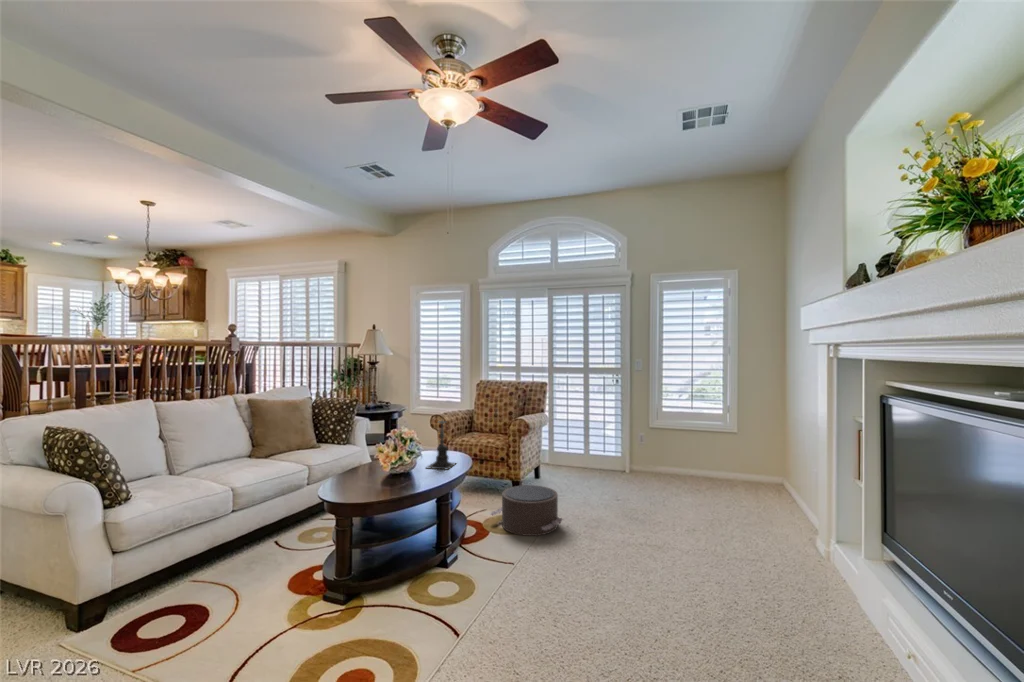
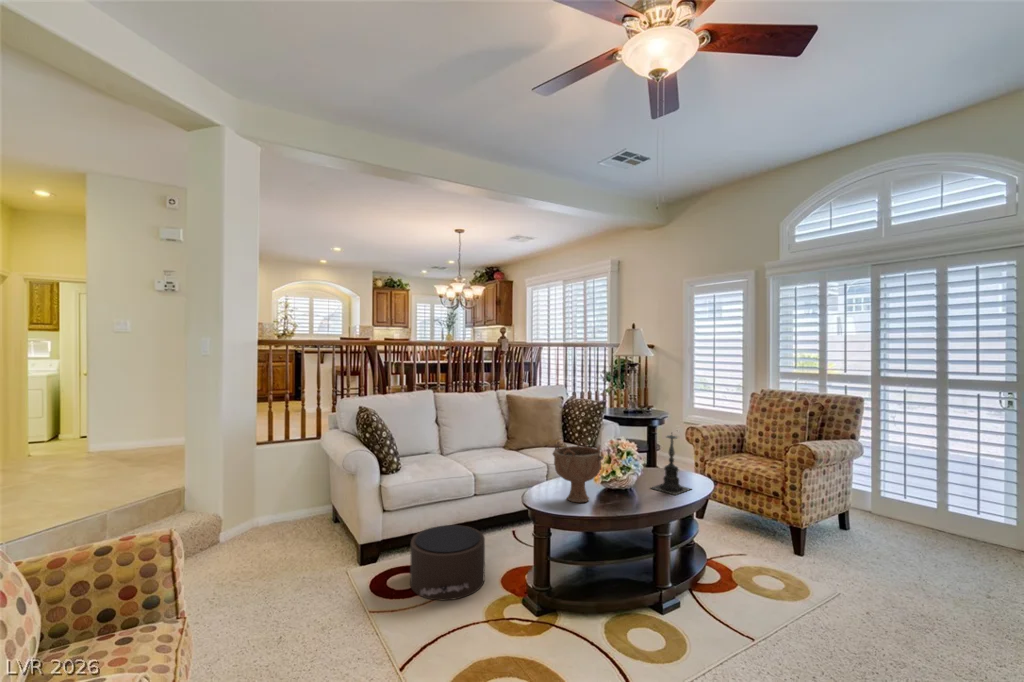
decorative bowl: none [346,432,397,491] -> present [553,439,603,503]
pouf: present [491,485,562,536] -> present [410,525,485,600]

